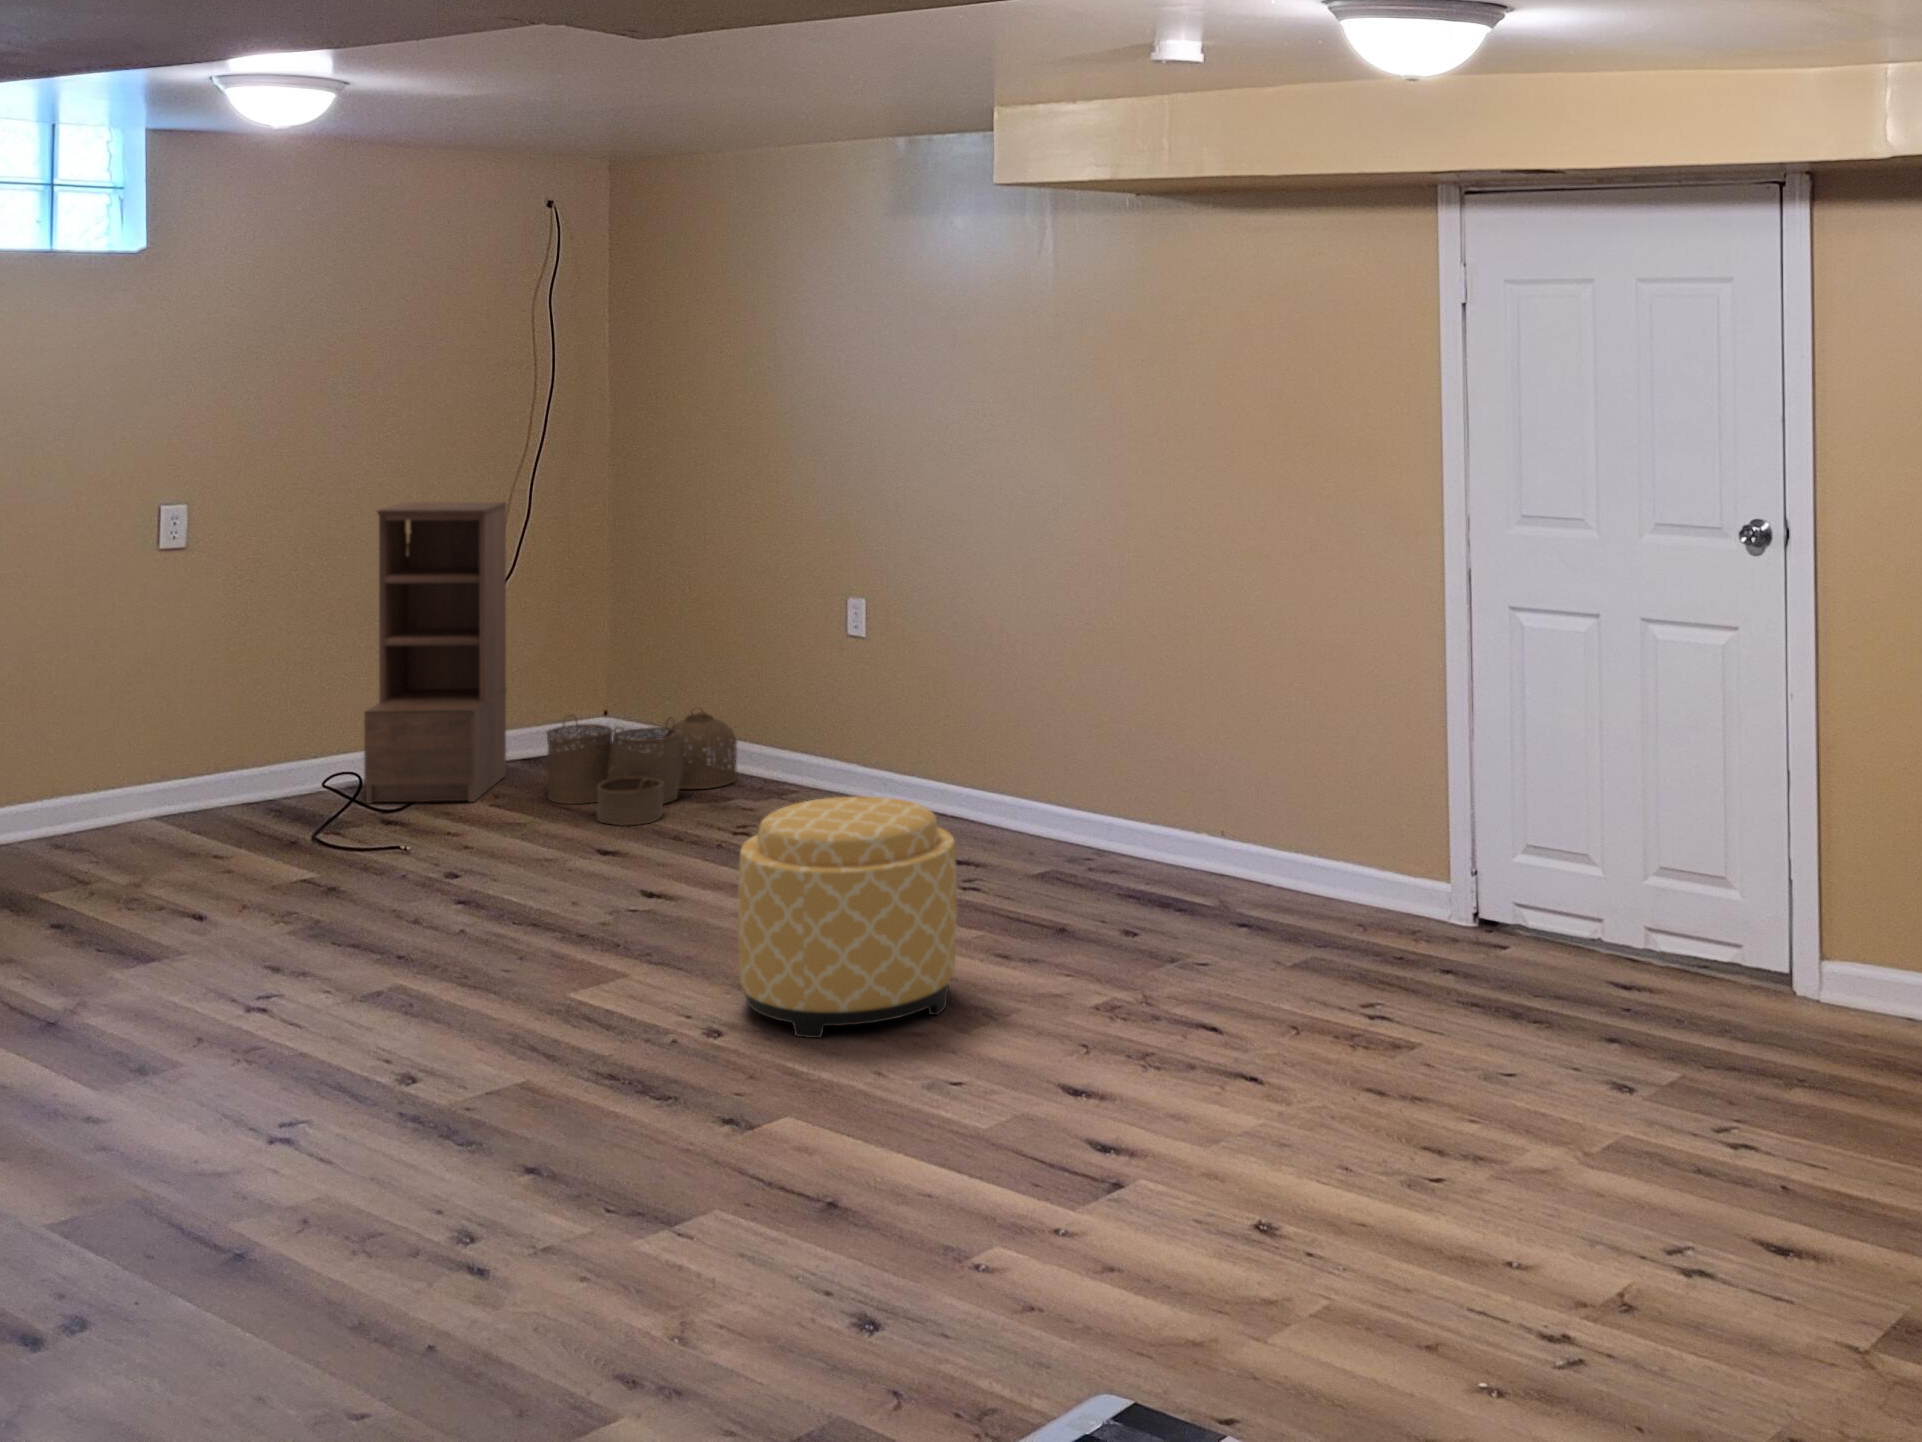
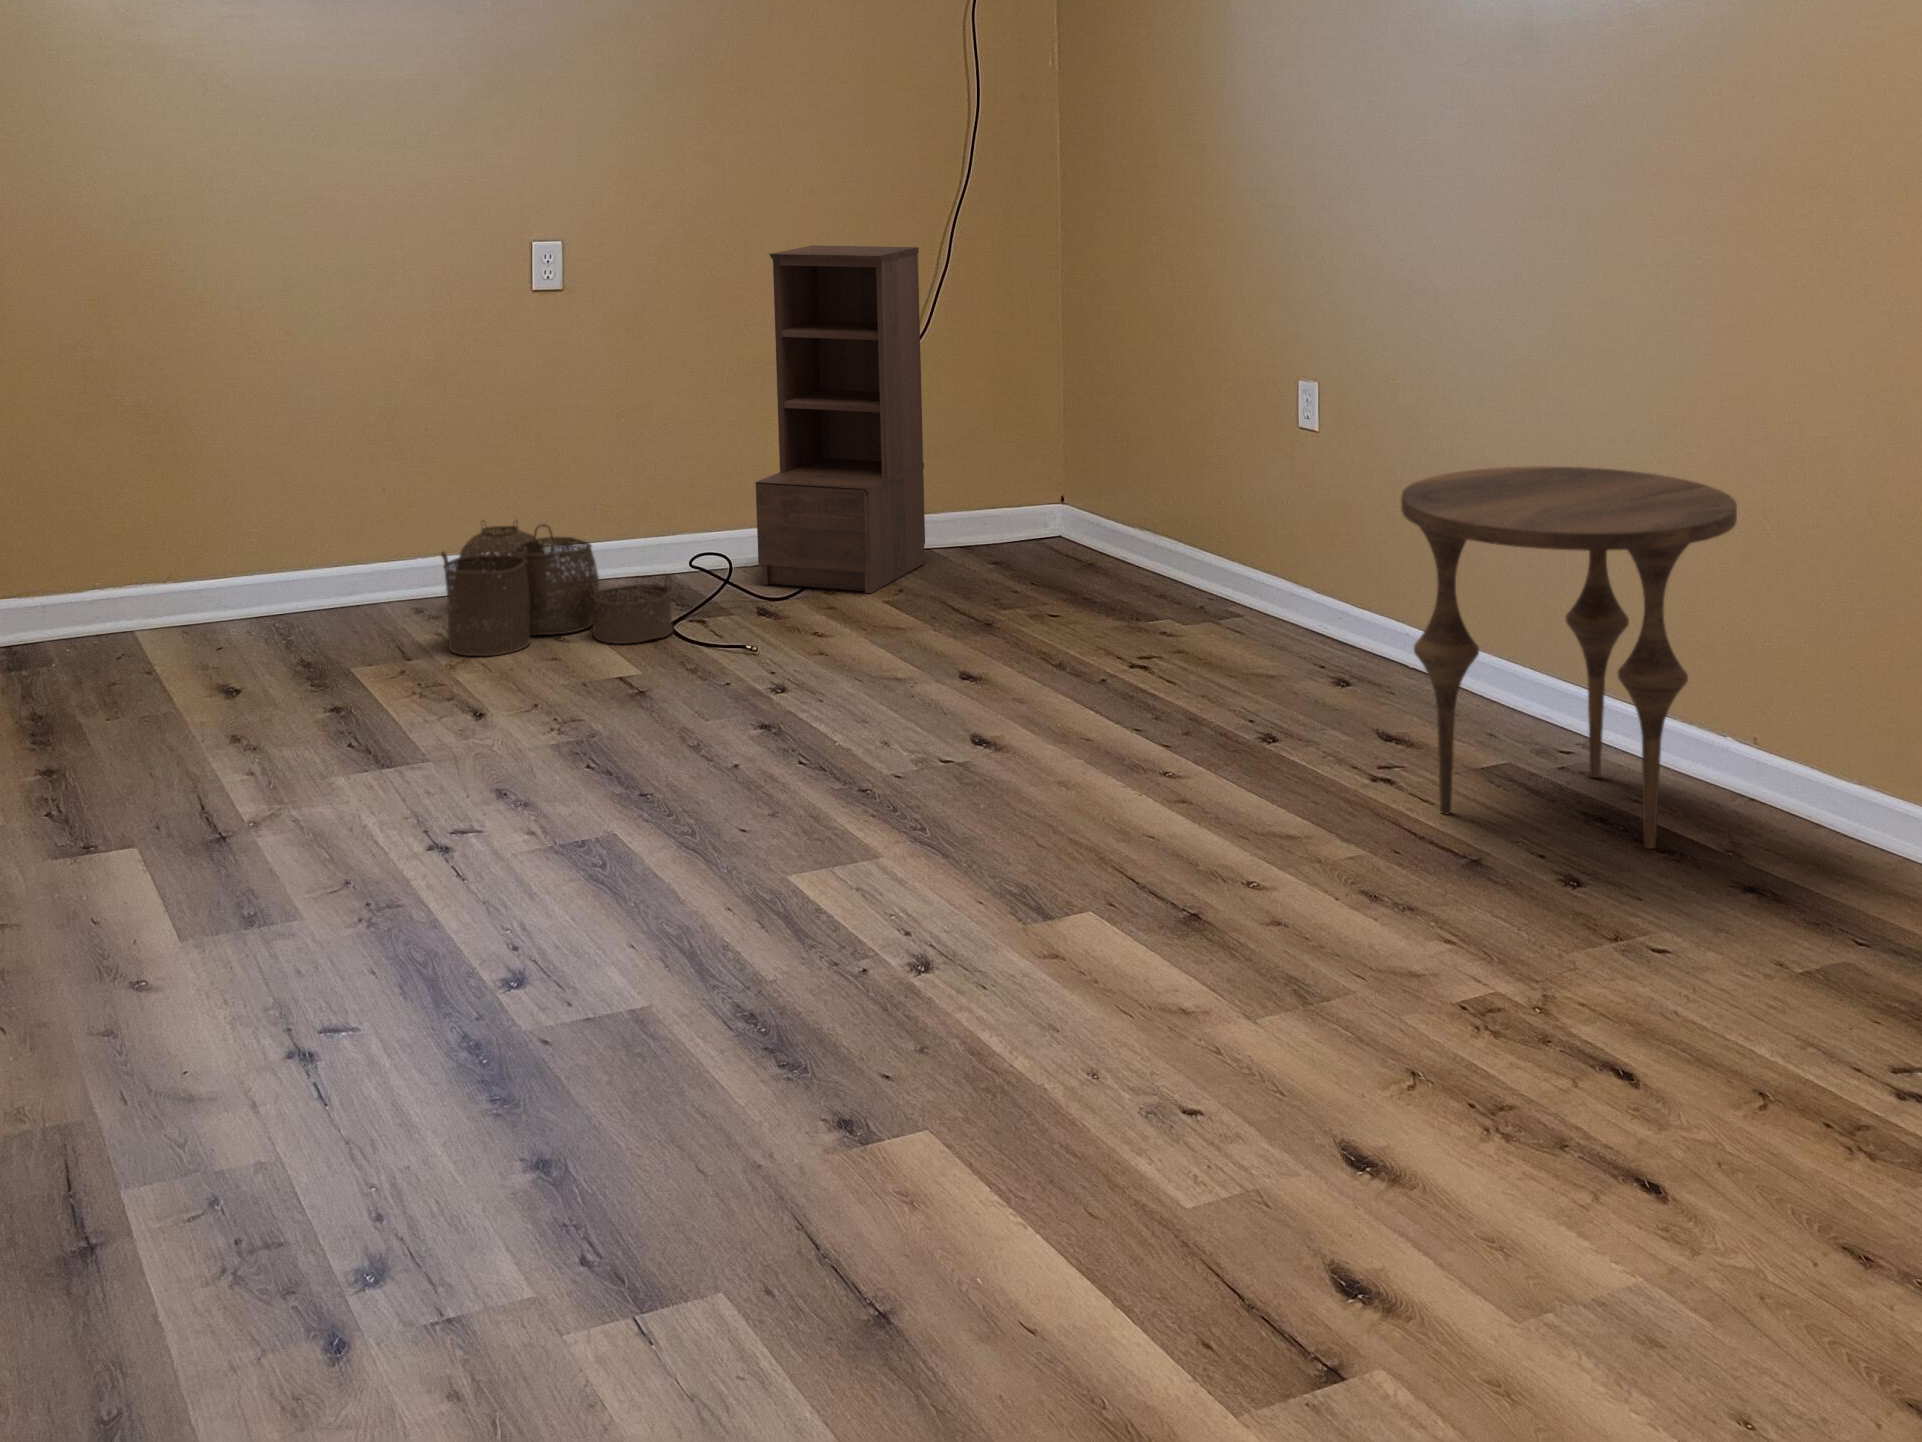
side table: none [993,650,1220,910] -> present [1401,466,1737,849]
woven basket: present [547,711,737,826] -> present [441,521,673,656]
ottoman: present [738,796,957,1038] -> none [974,656,1273,992]

